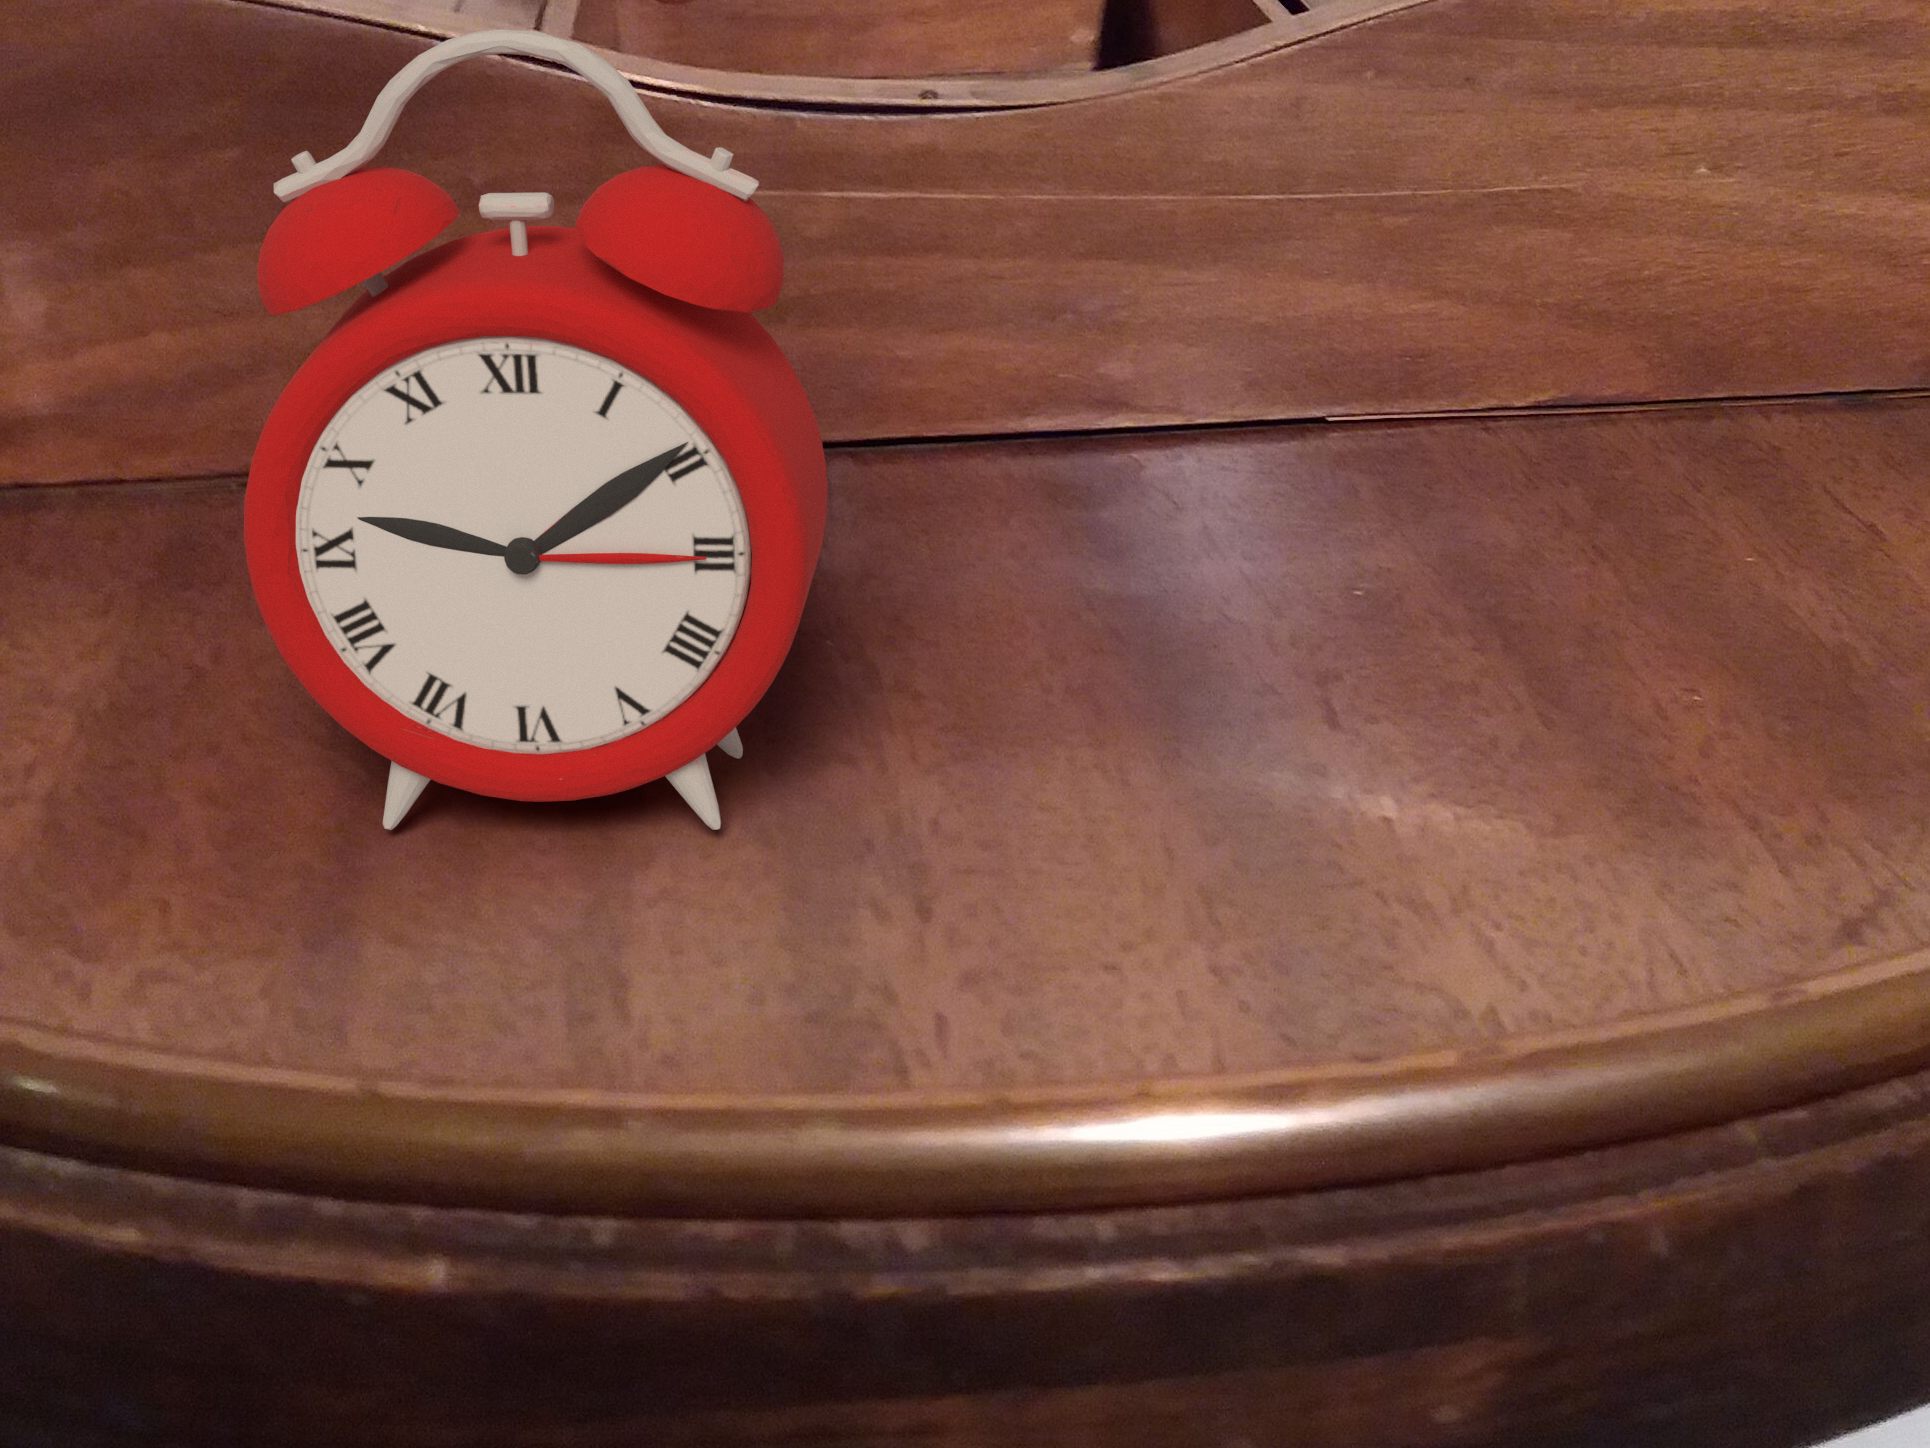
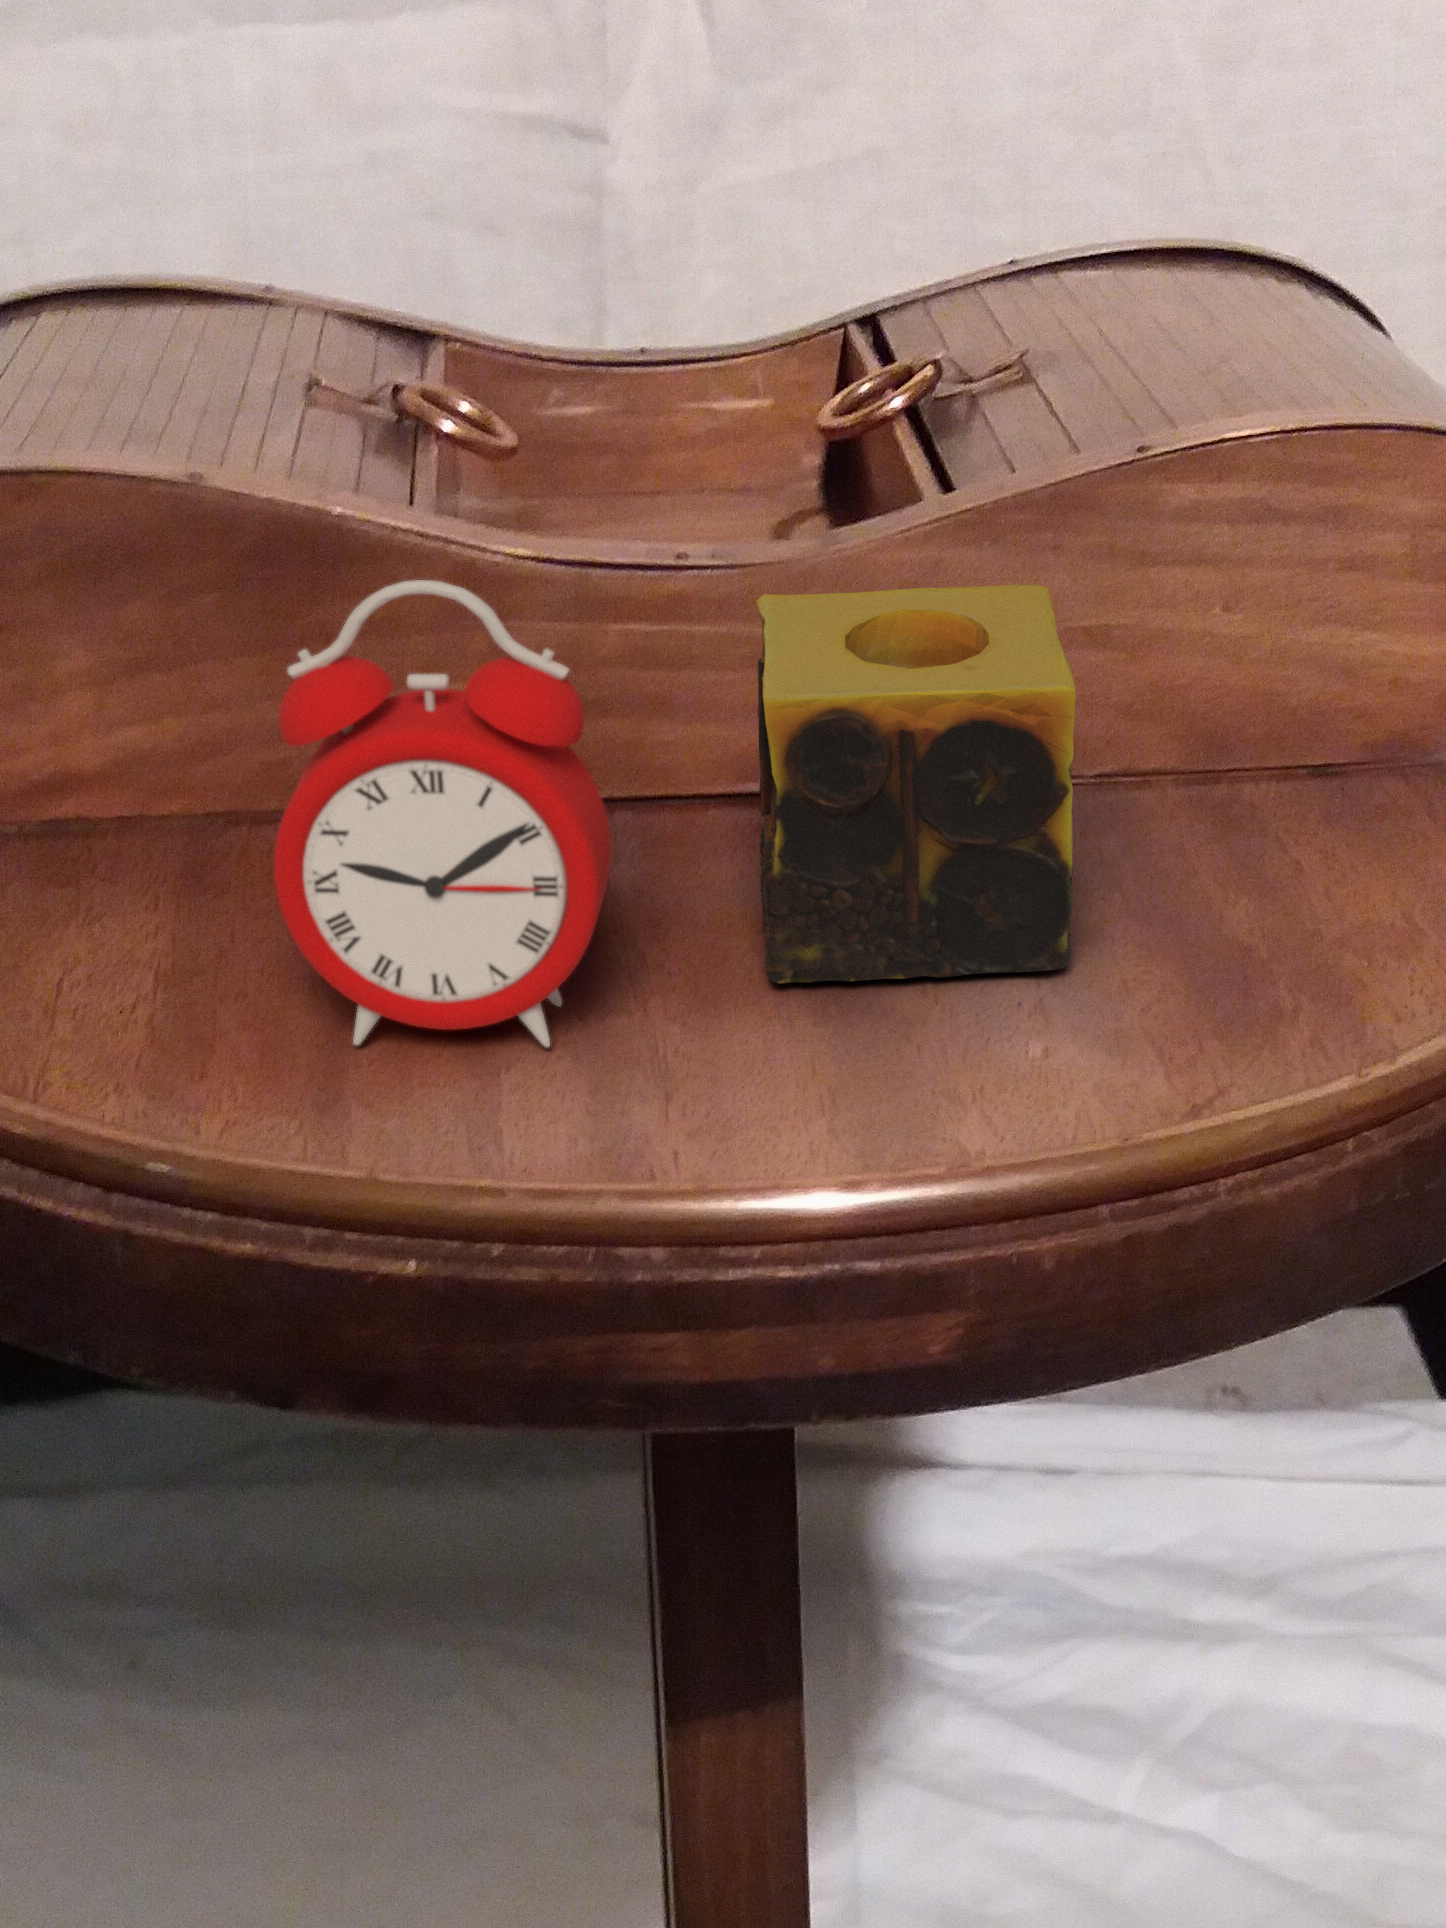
candle: none [1053,101,1592,716] -> present [756,585,1076,984]

